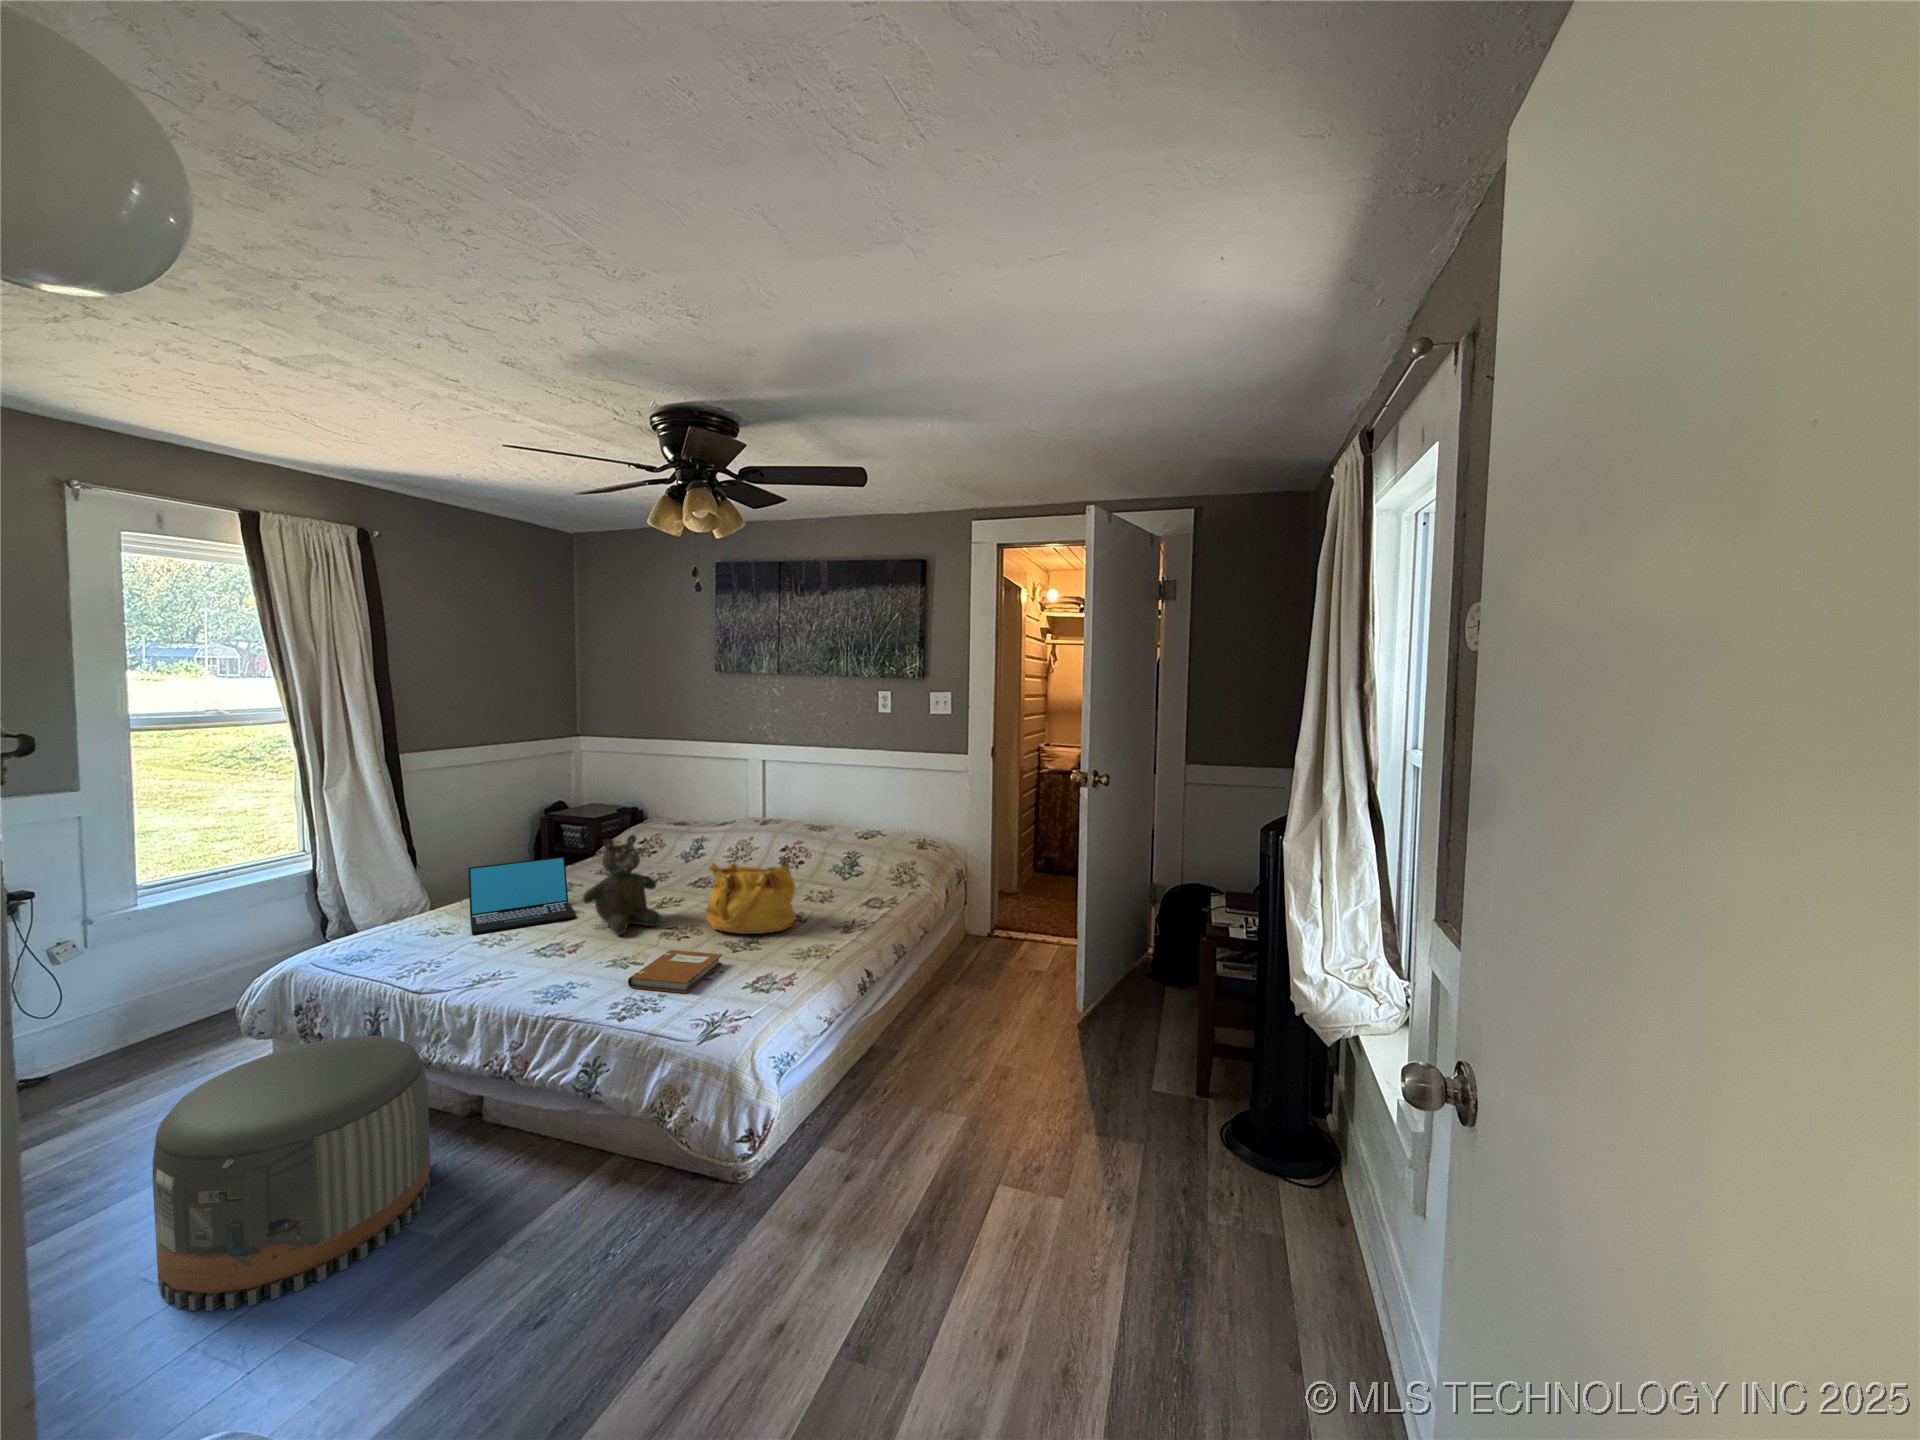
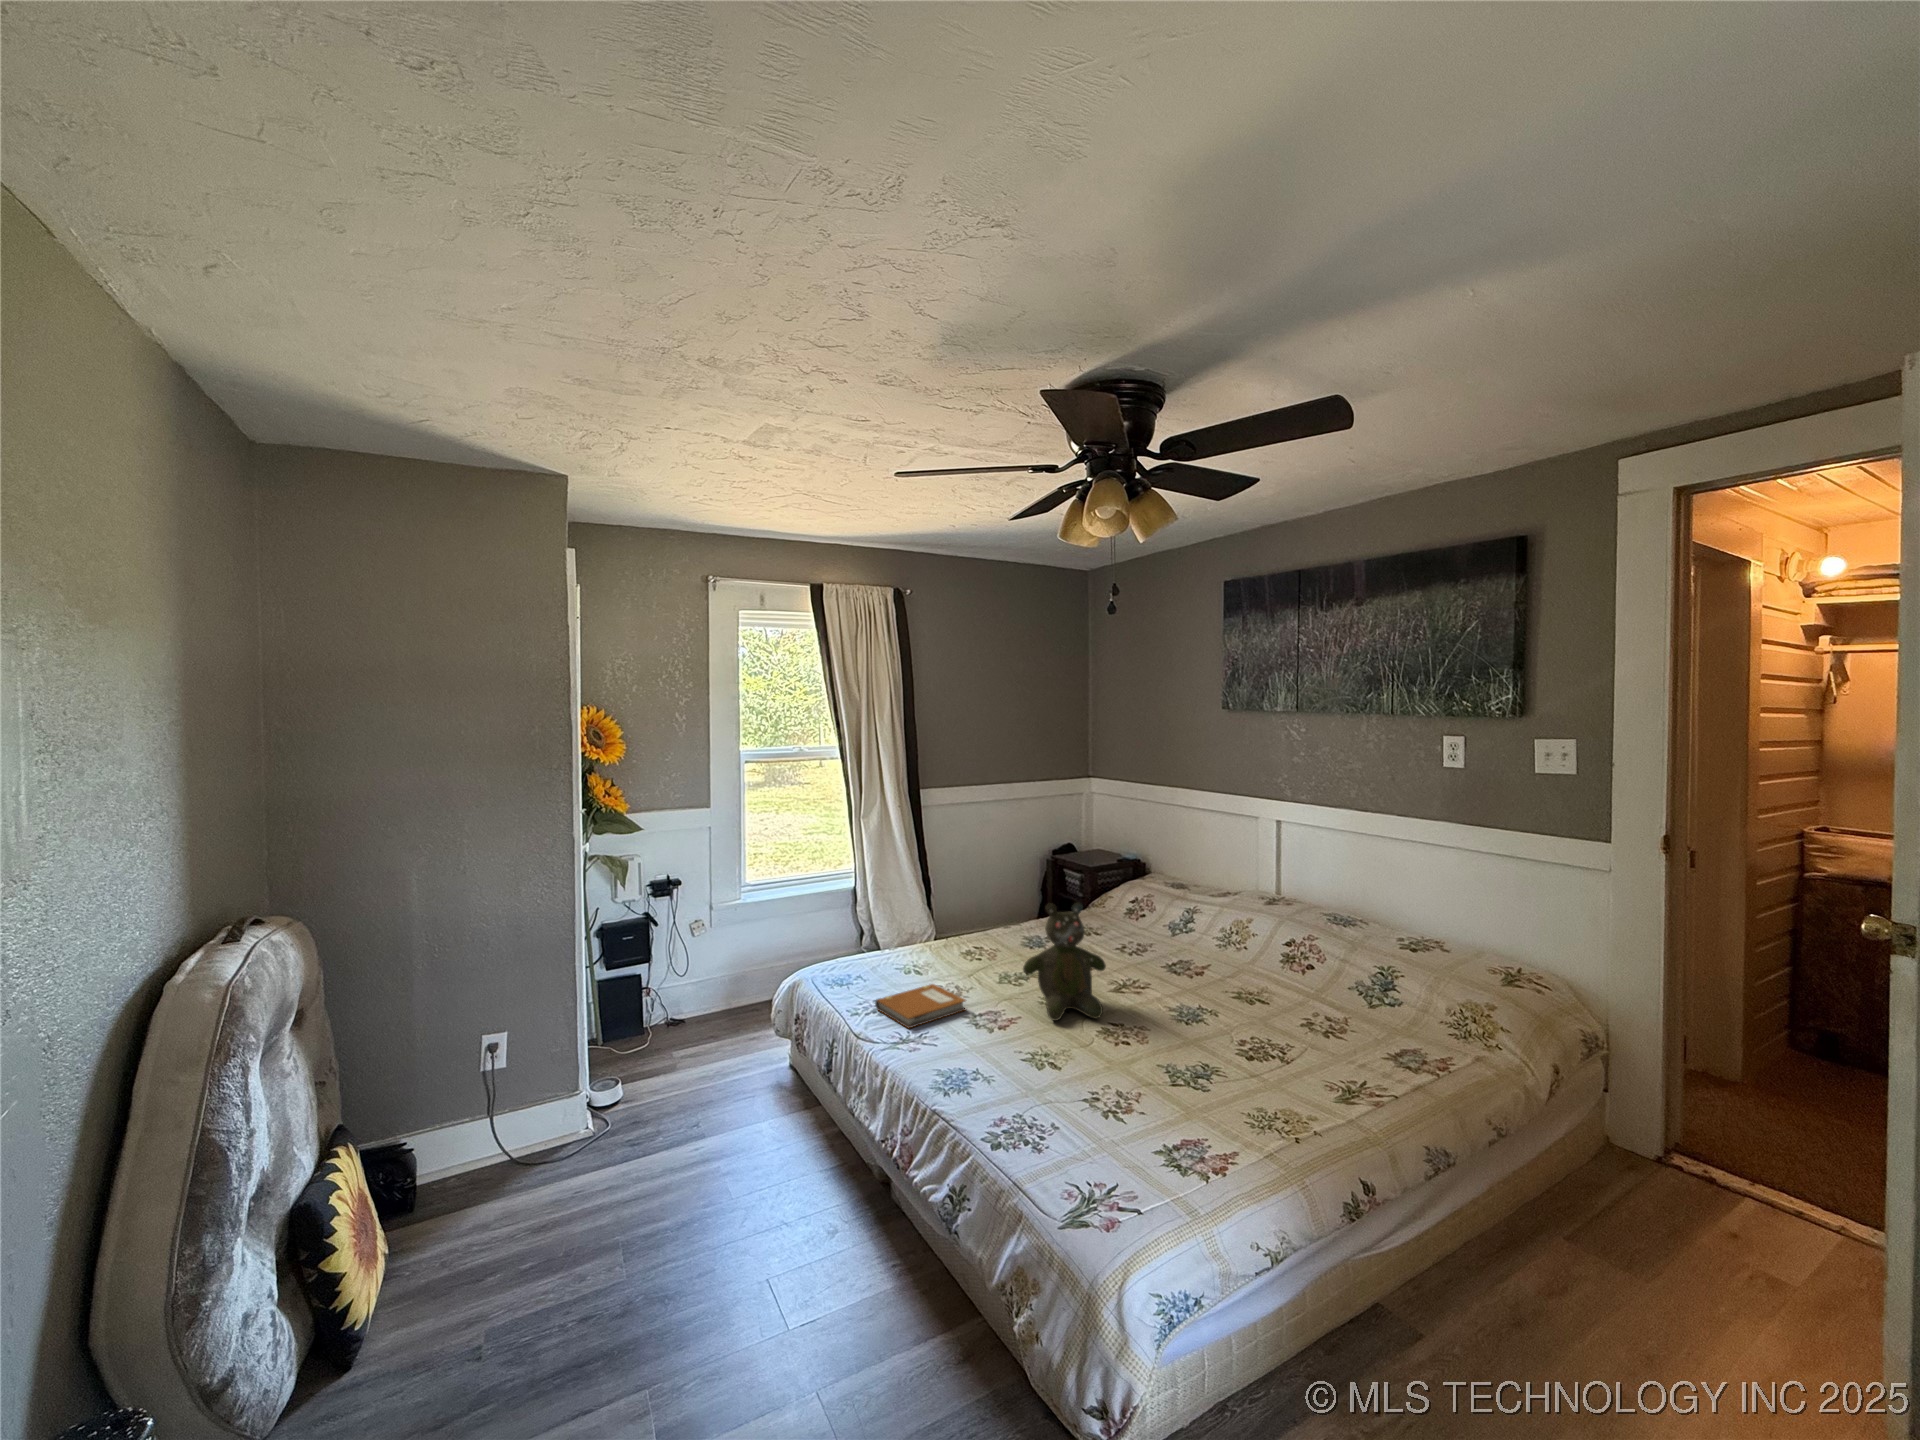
laptop: present [468,857,575,935] -> none [931,910,1028,985]
handbag: present [706,860,796,934] -> none [1152,955,1270,1072]
notebook: present [628,950,722,993] -> present [875,984,966,1028]
pouf: present [152,1036,430,1311] -> none [630,1065,829,1320]

